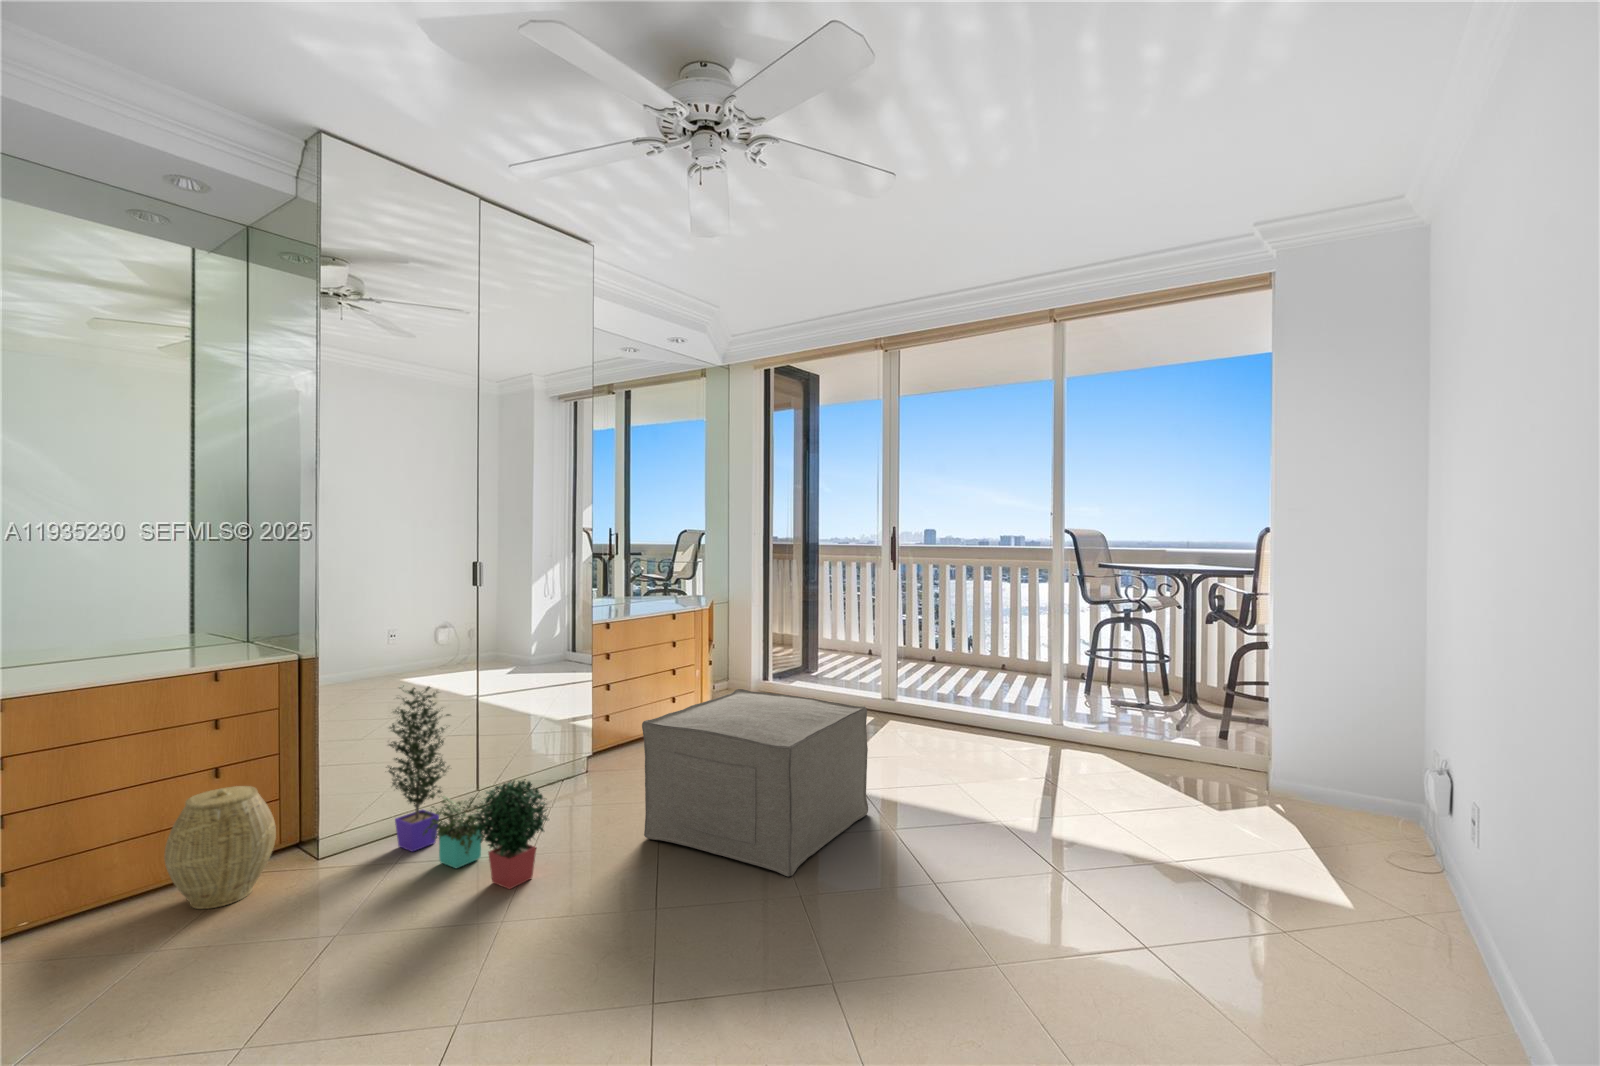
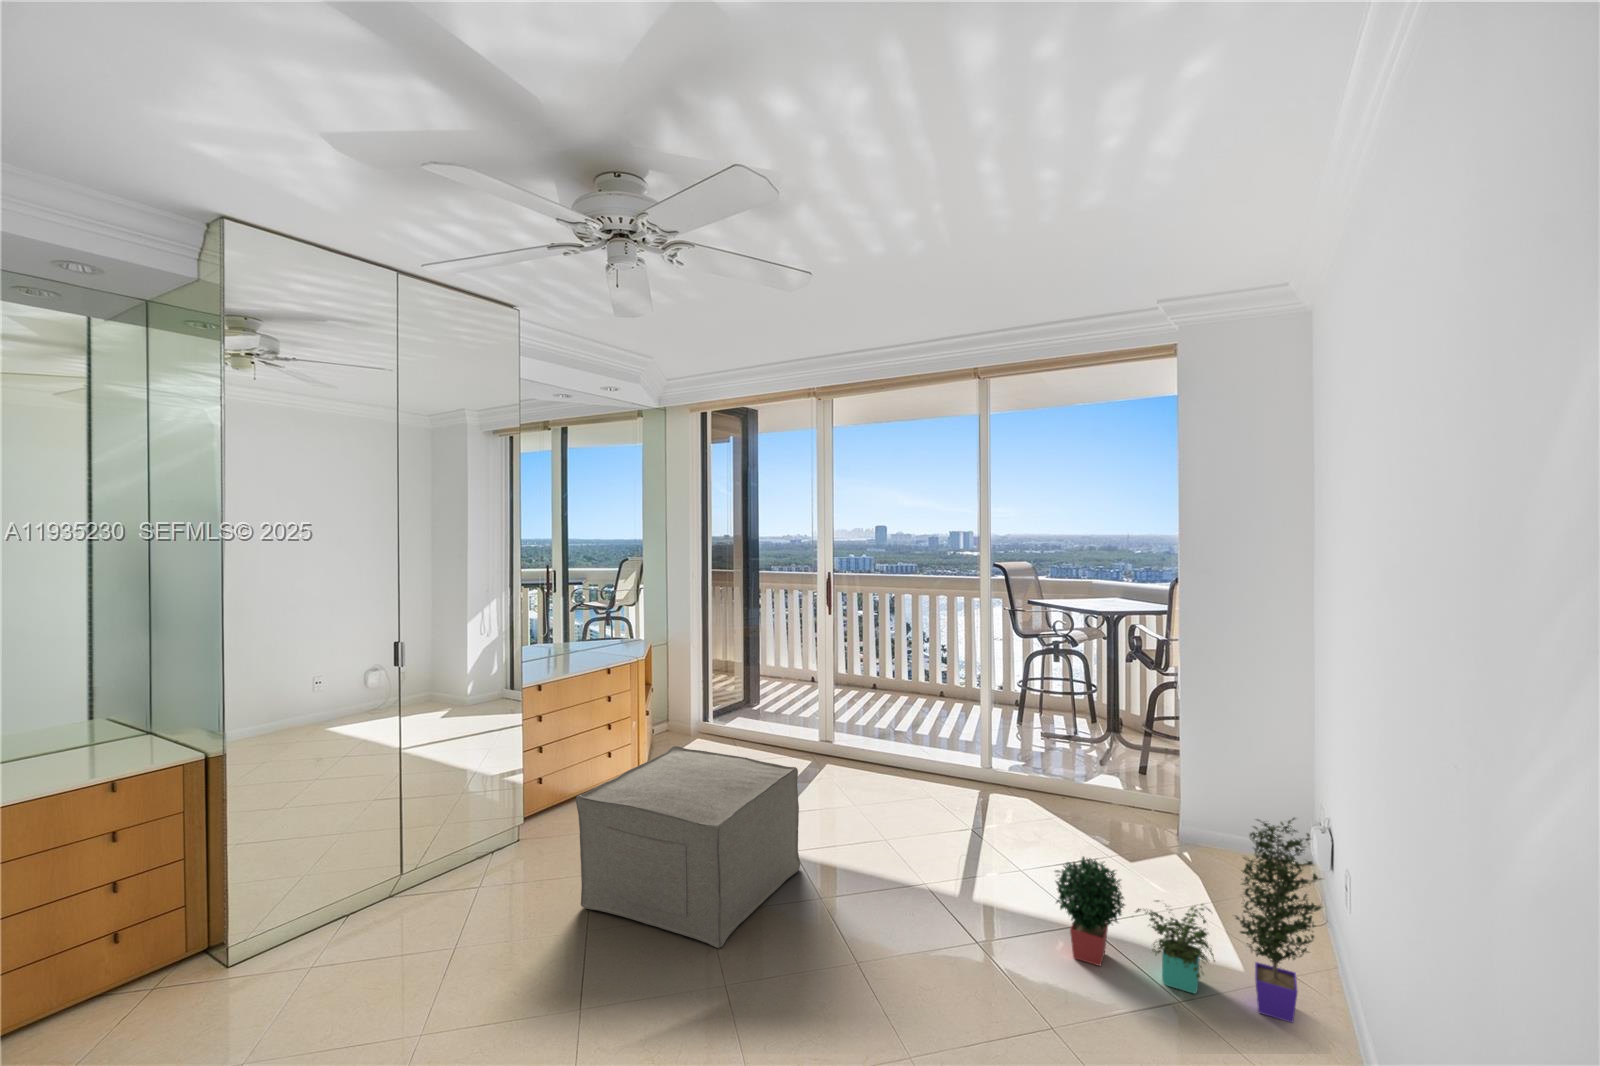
potted plant: present [389,687,548,889] -> present [1055,818,1321,1023]
woven basket: present [164,786,276,909] -> none [95,886,208,1014]

